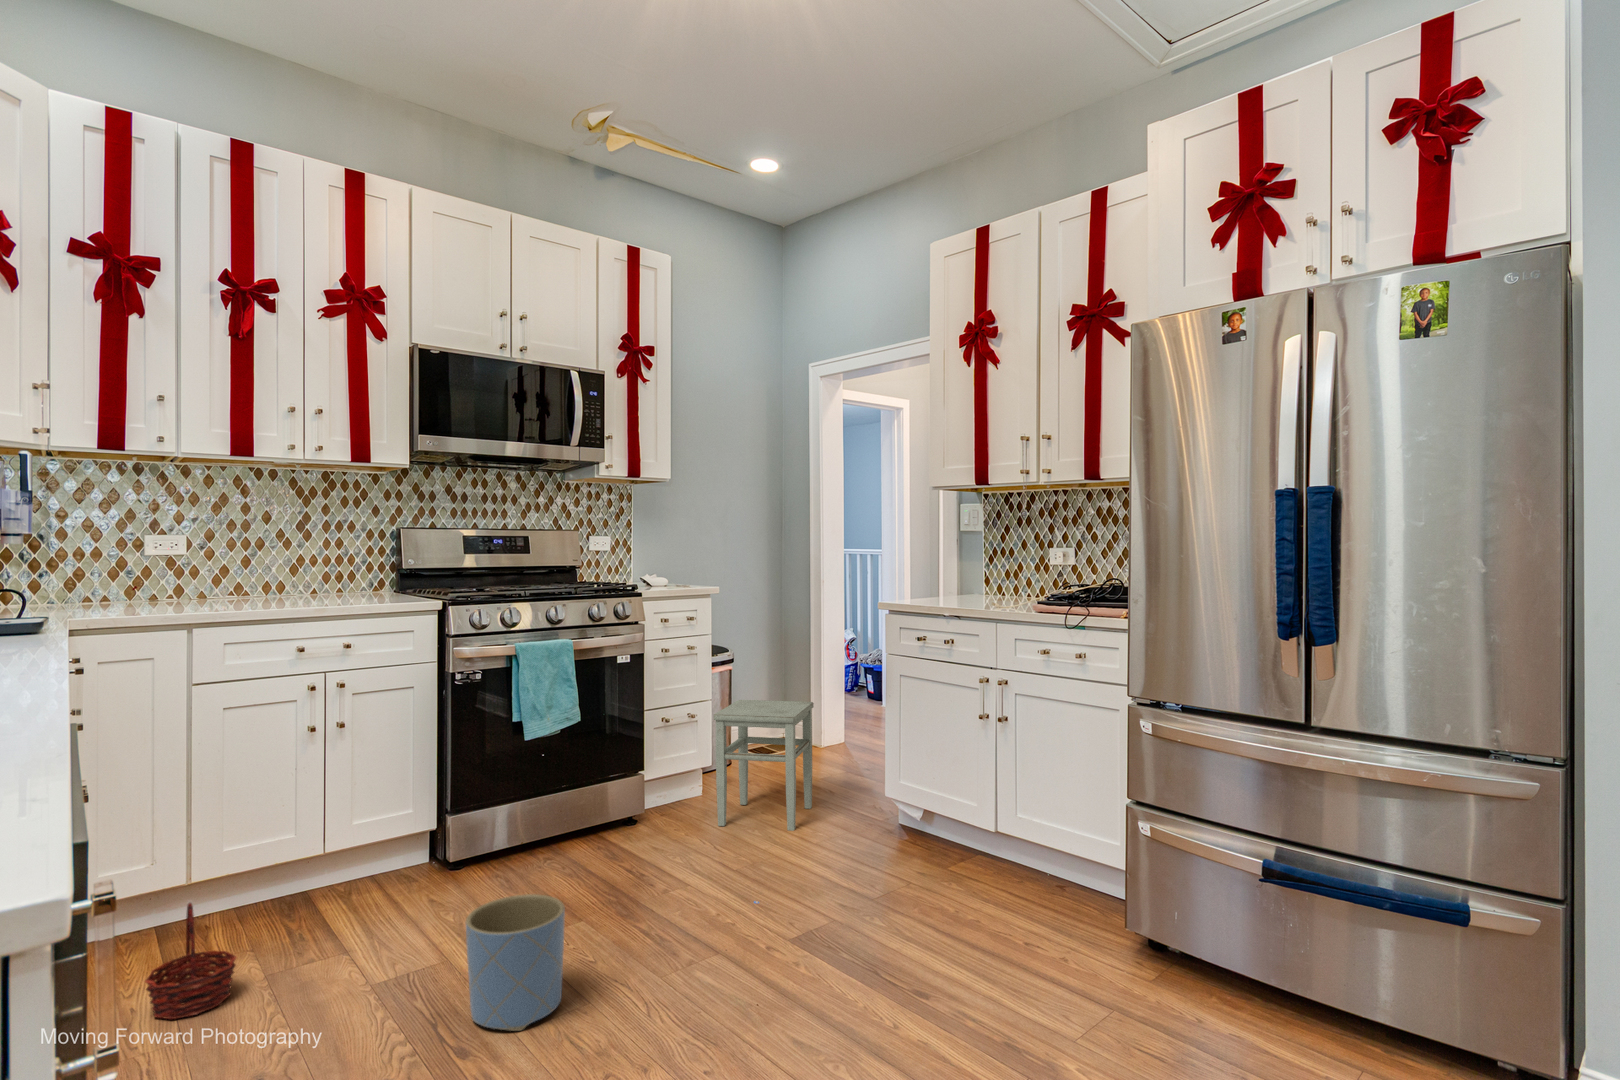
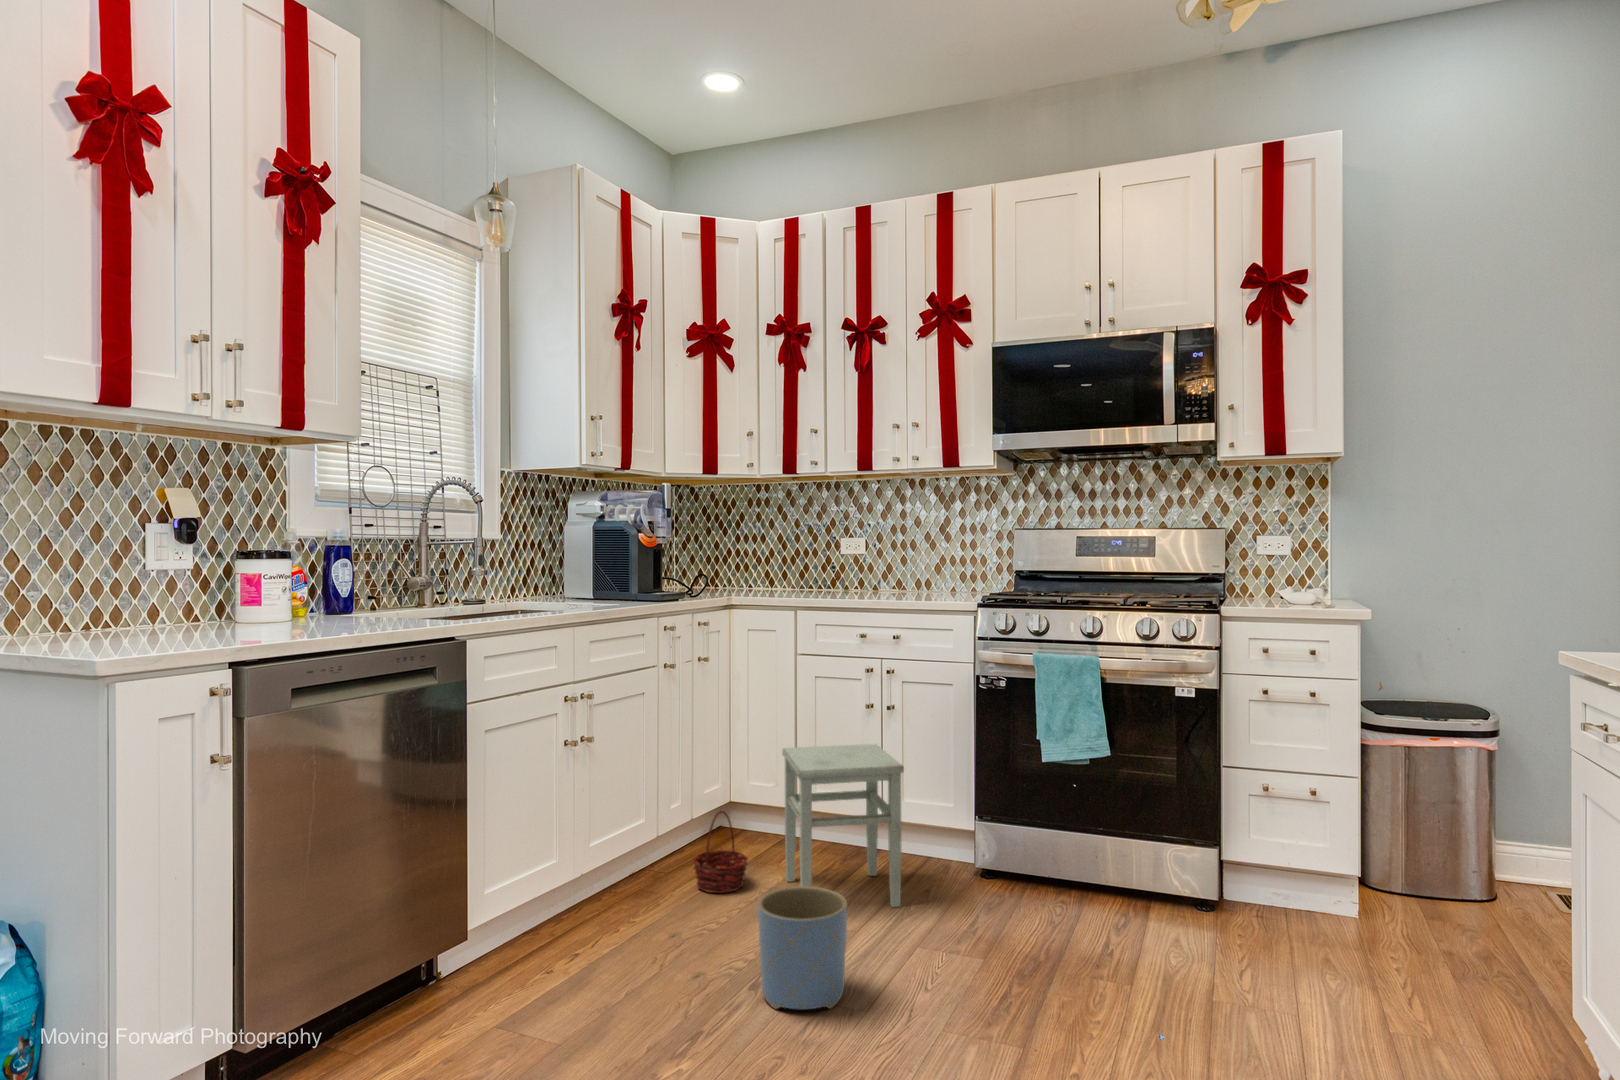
stool: present [714,700,814,831] -> present [782,744,904,907]

